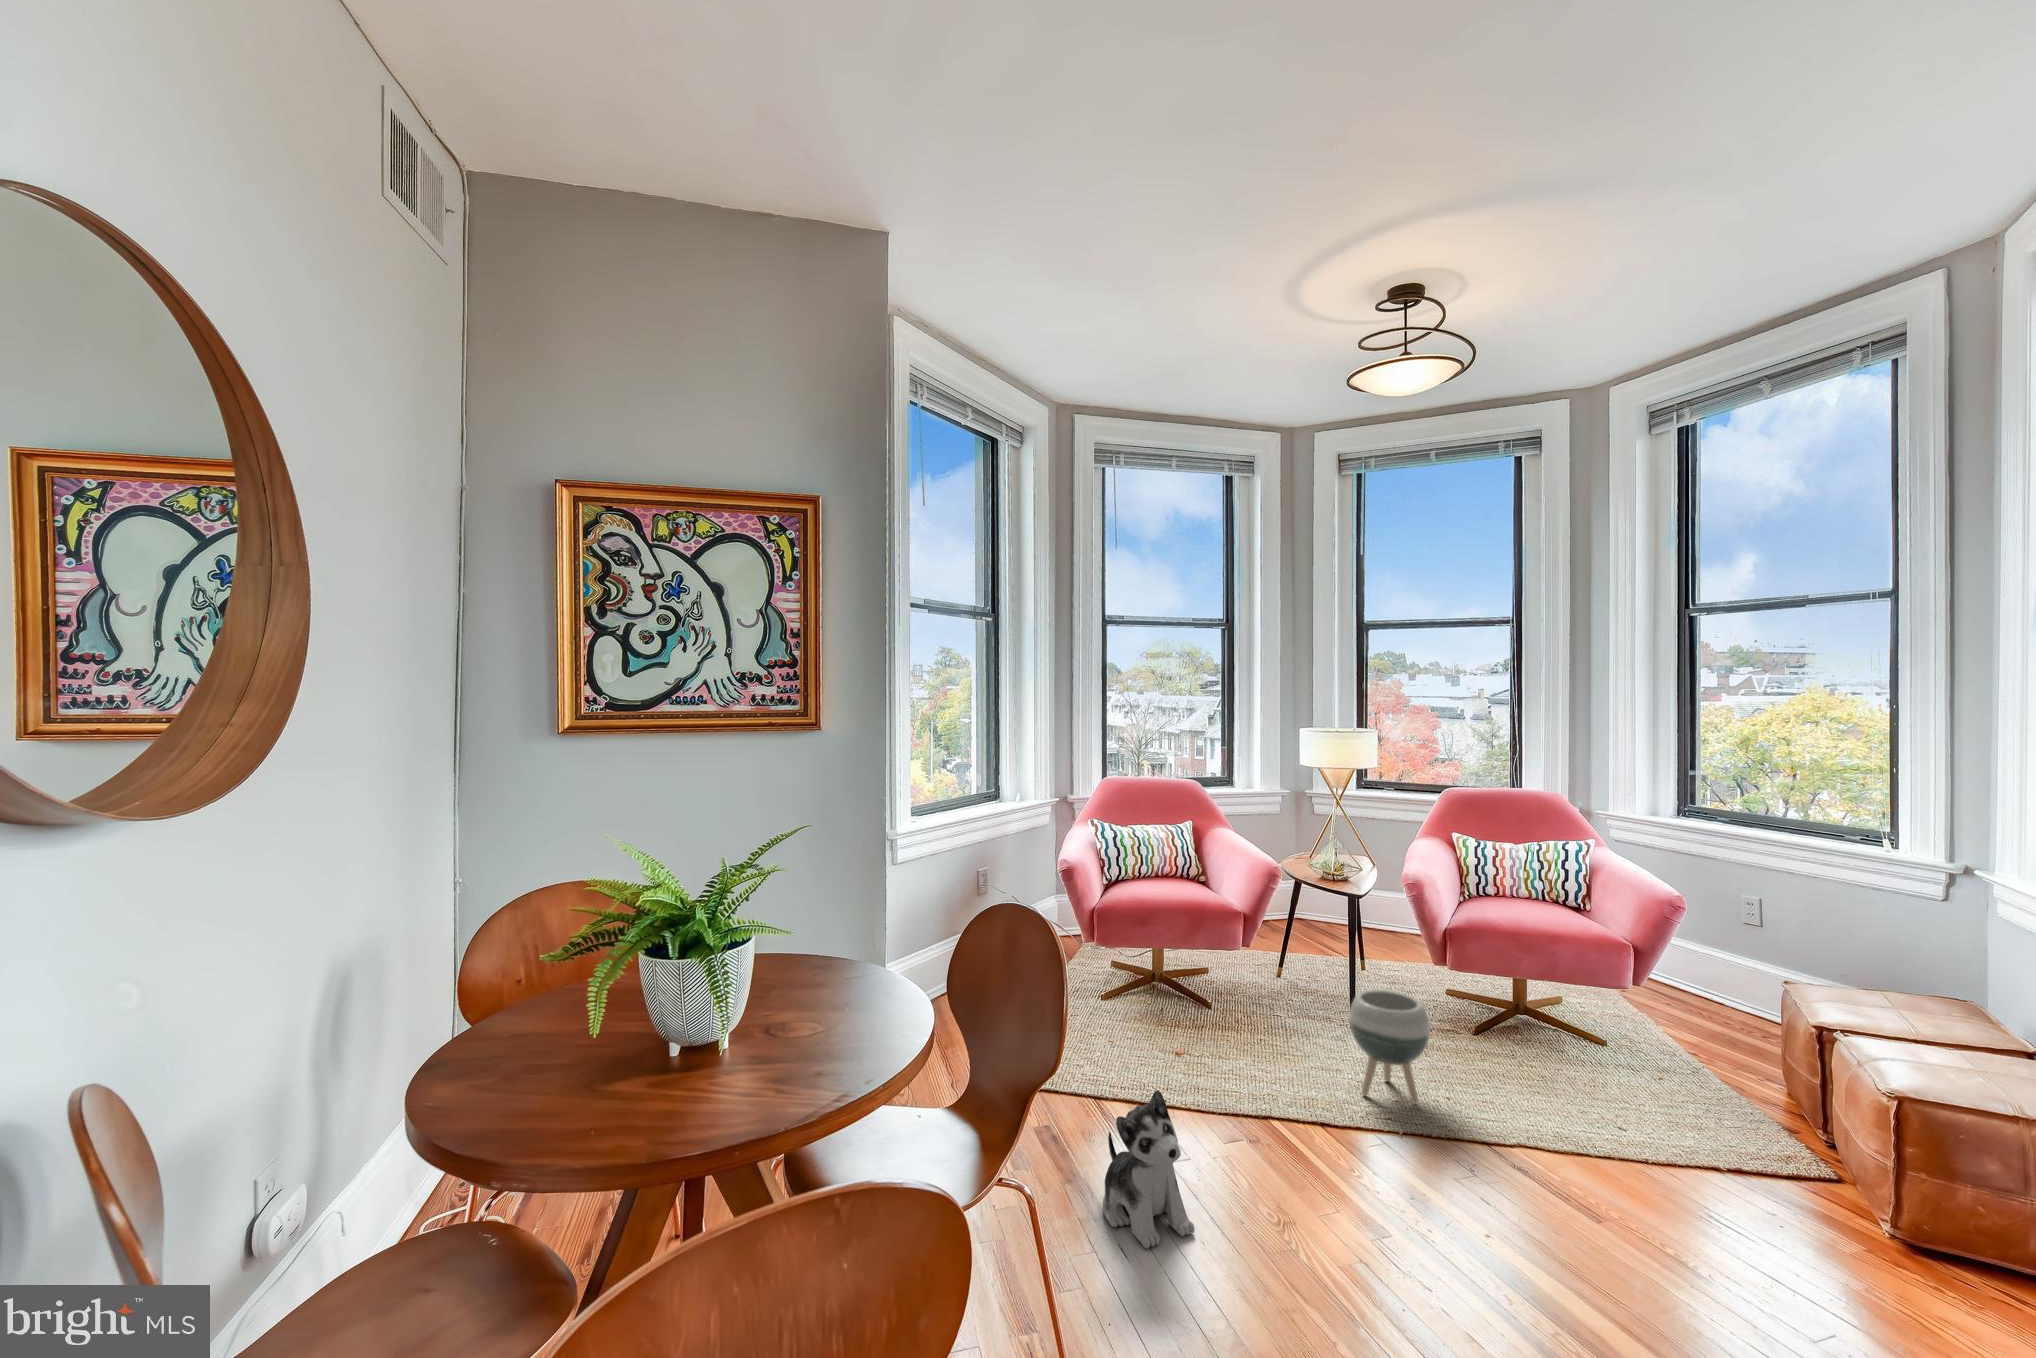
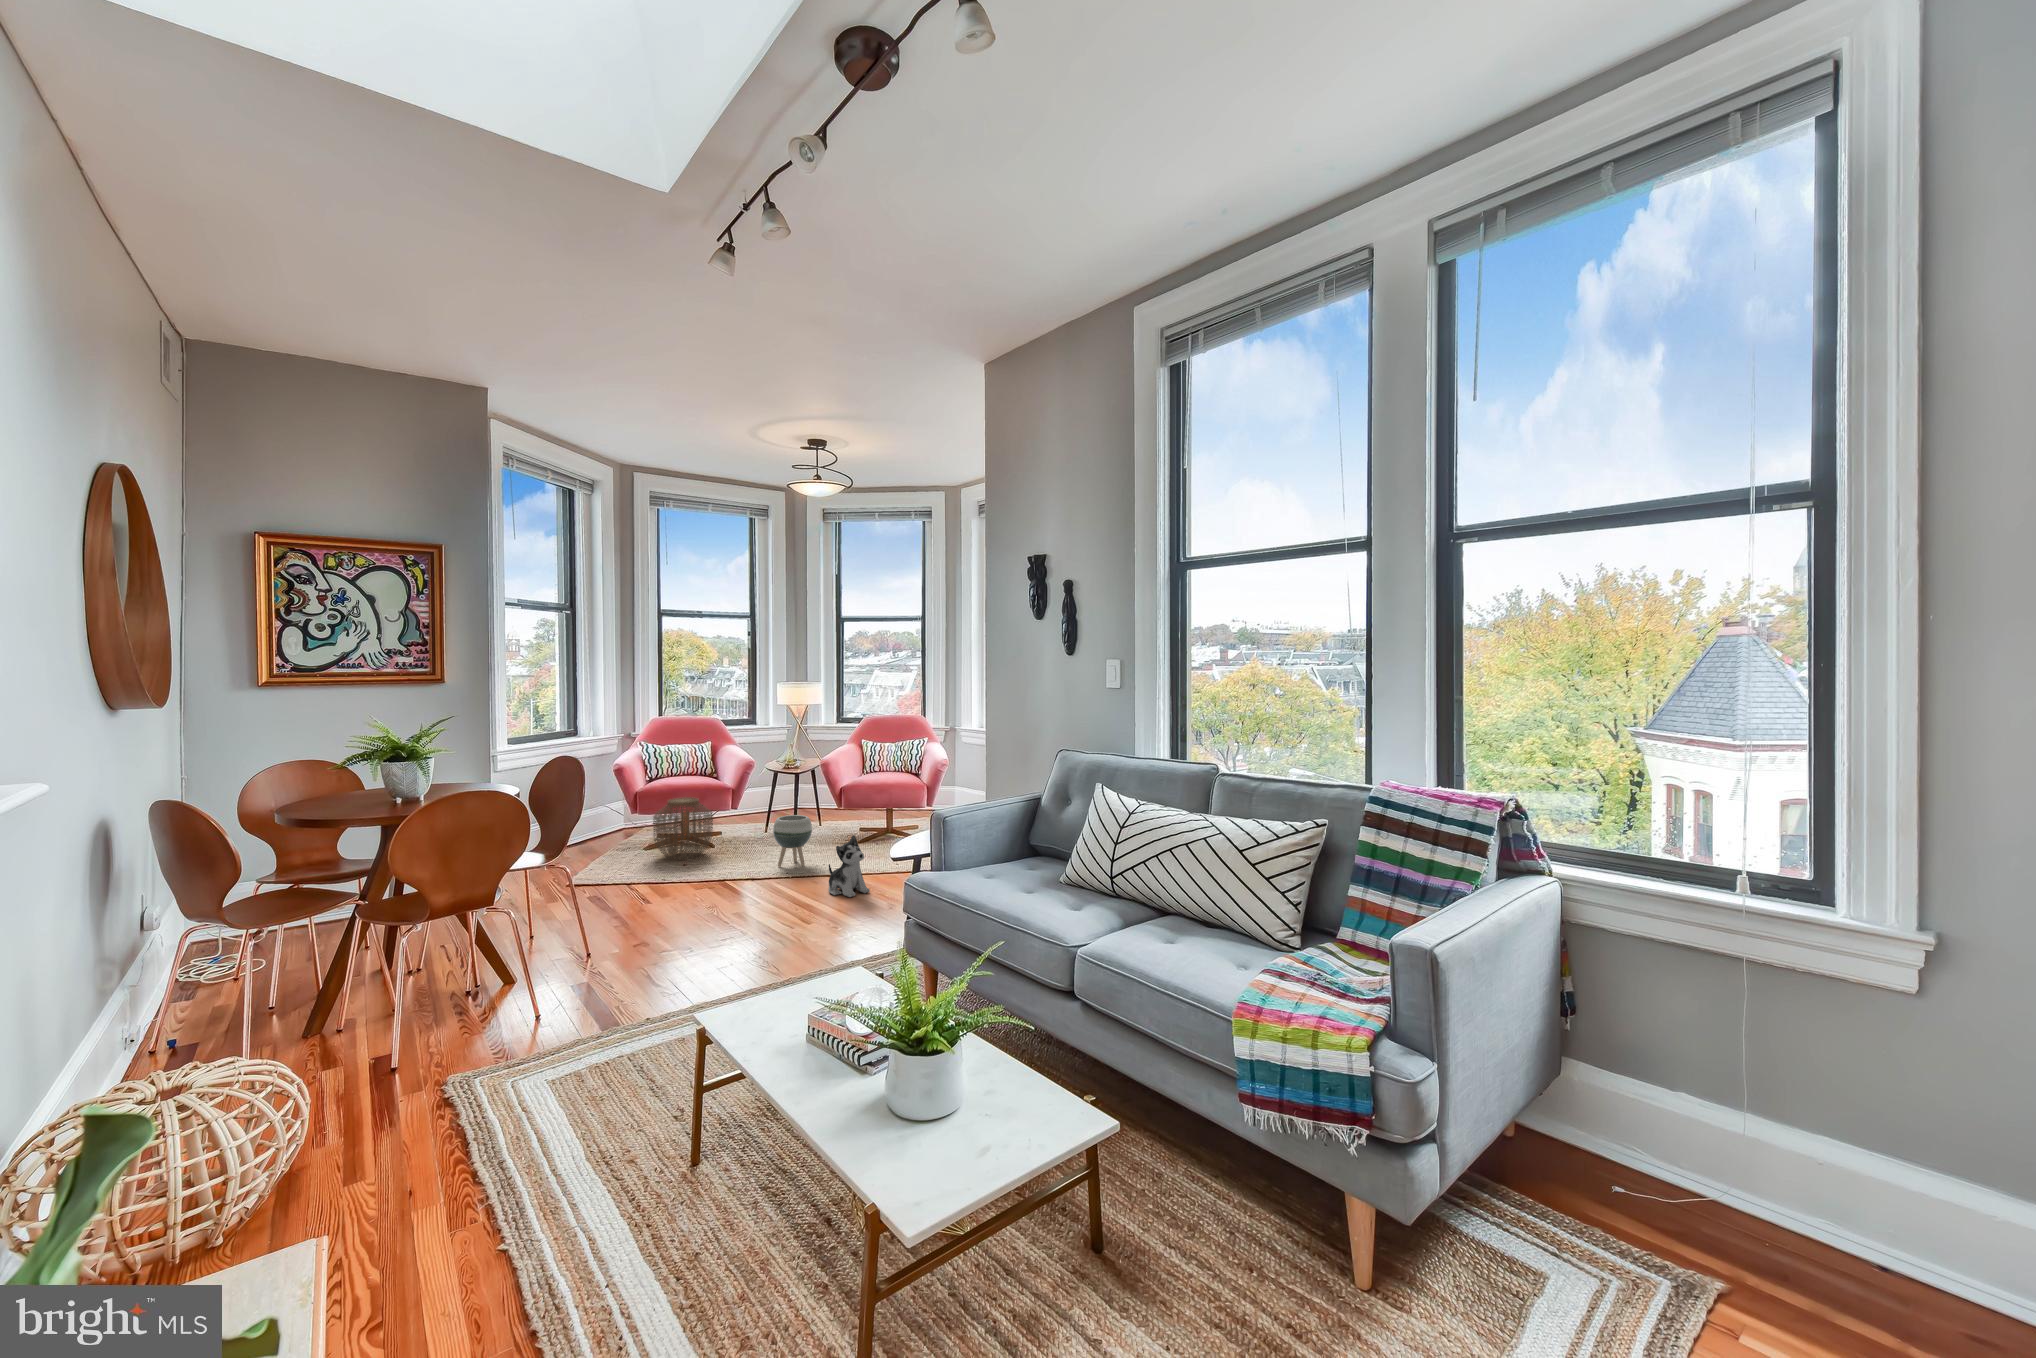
woven basket: none [1121,924,1218,1040] -> present [653,797,713,860]
plush toy: present [1103,1090,1195,1248] -> present [828,835,870,897]

